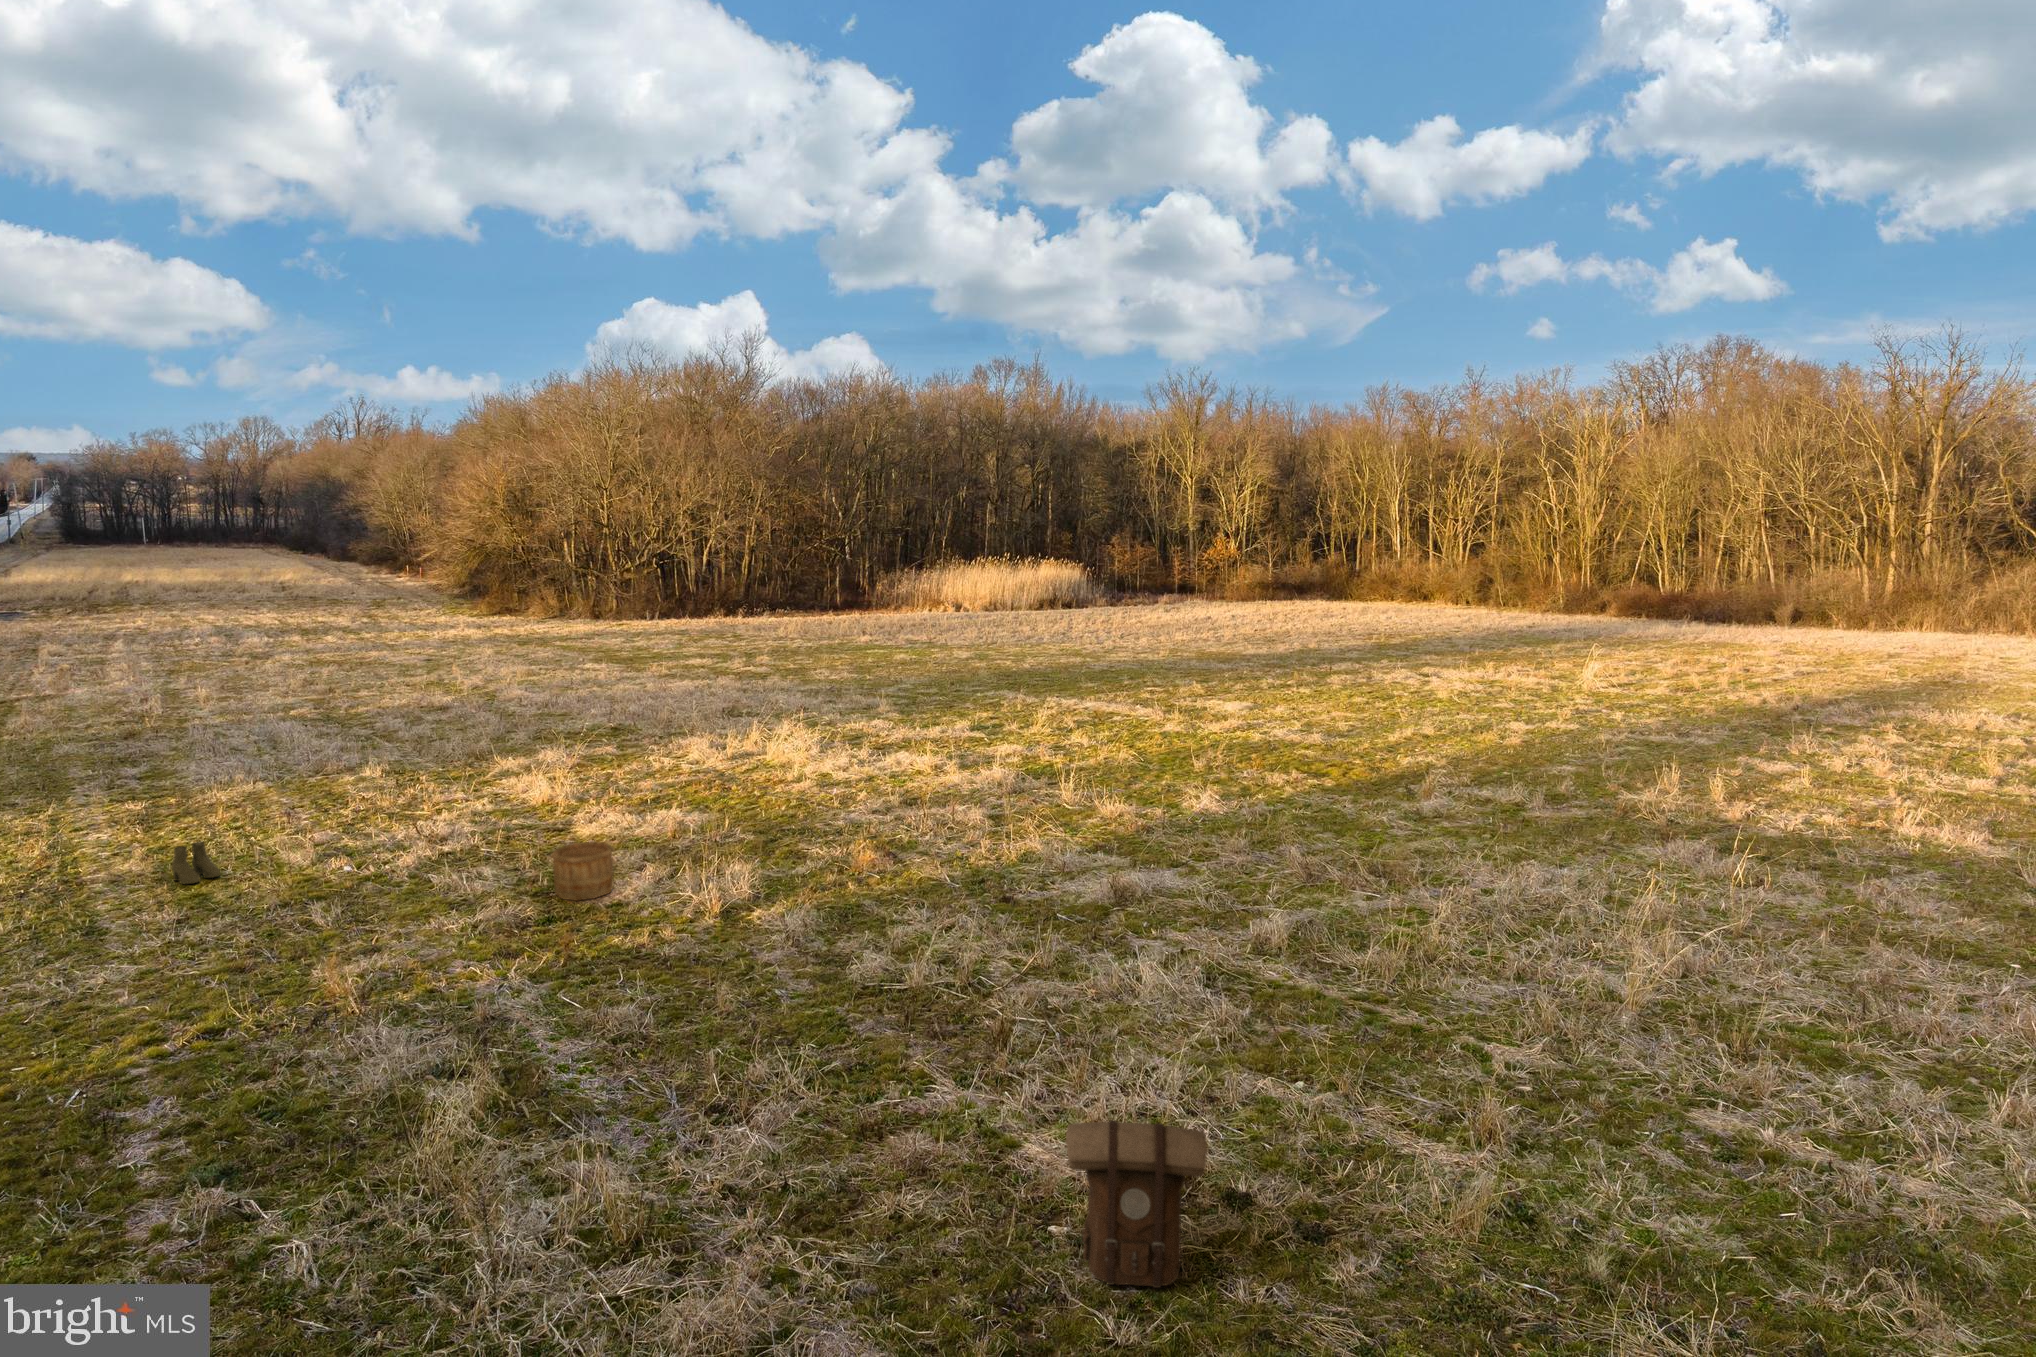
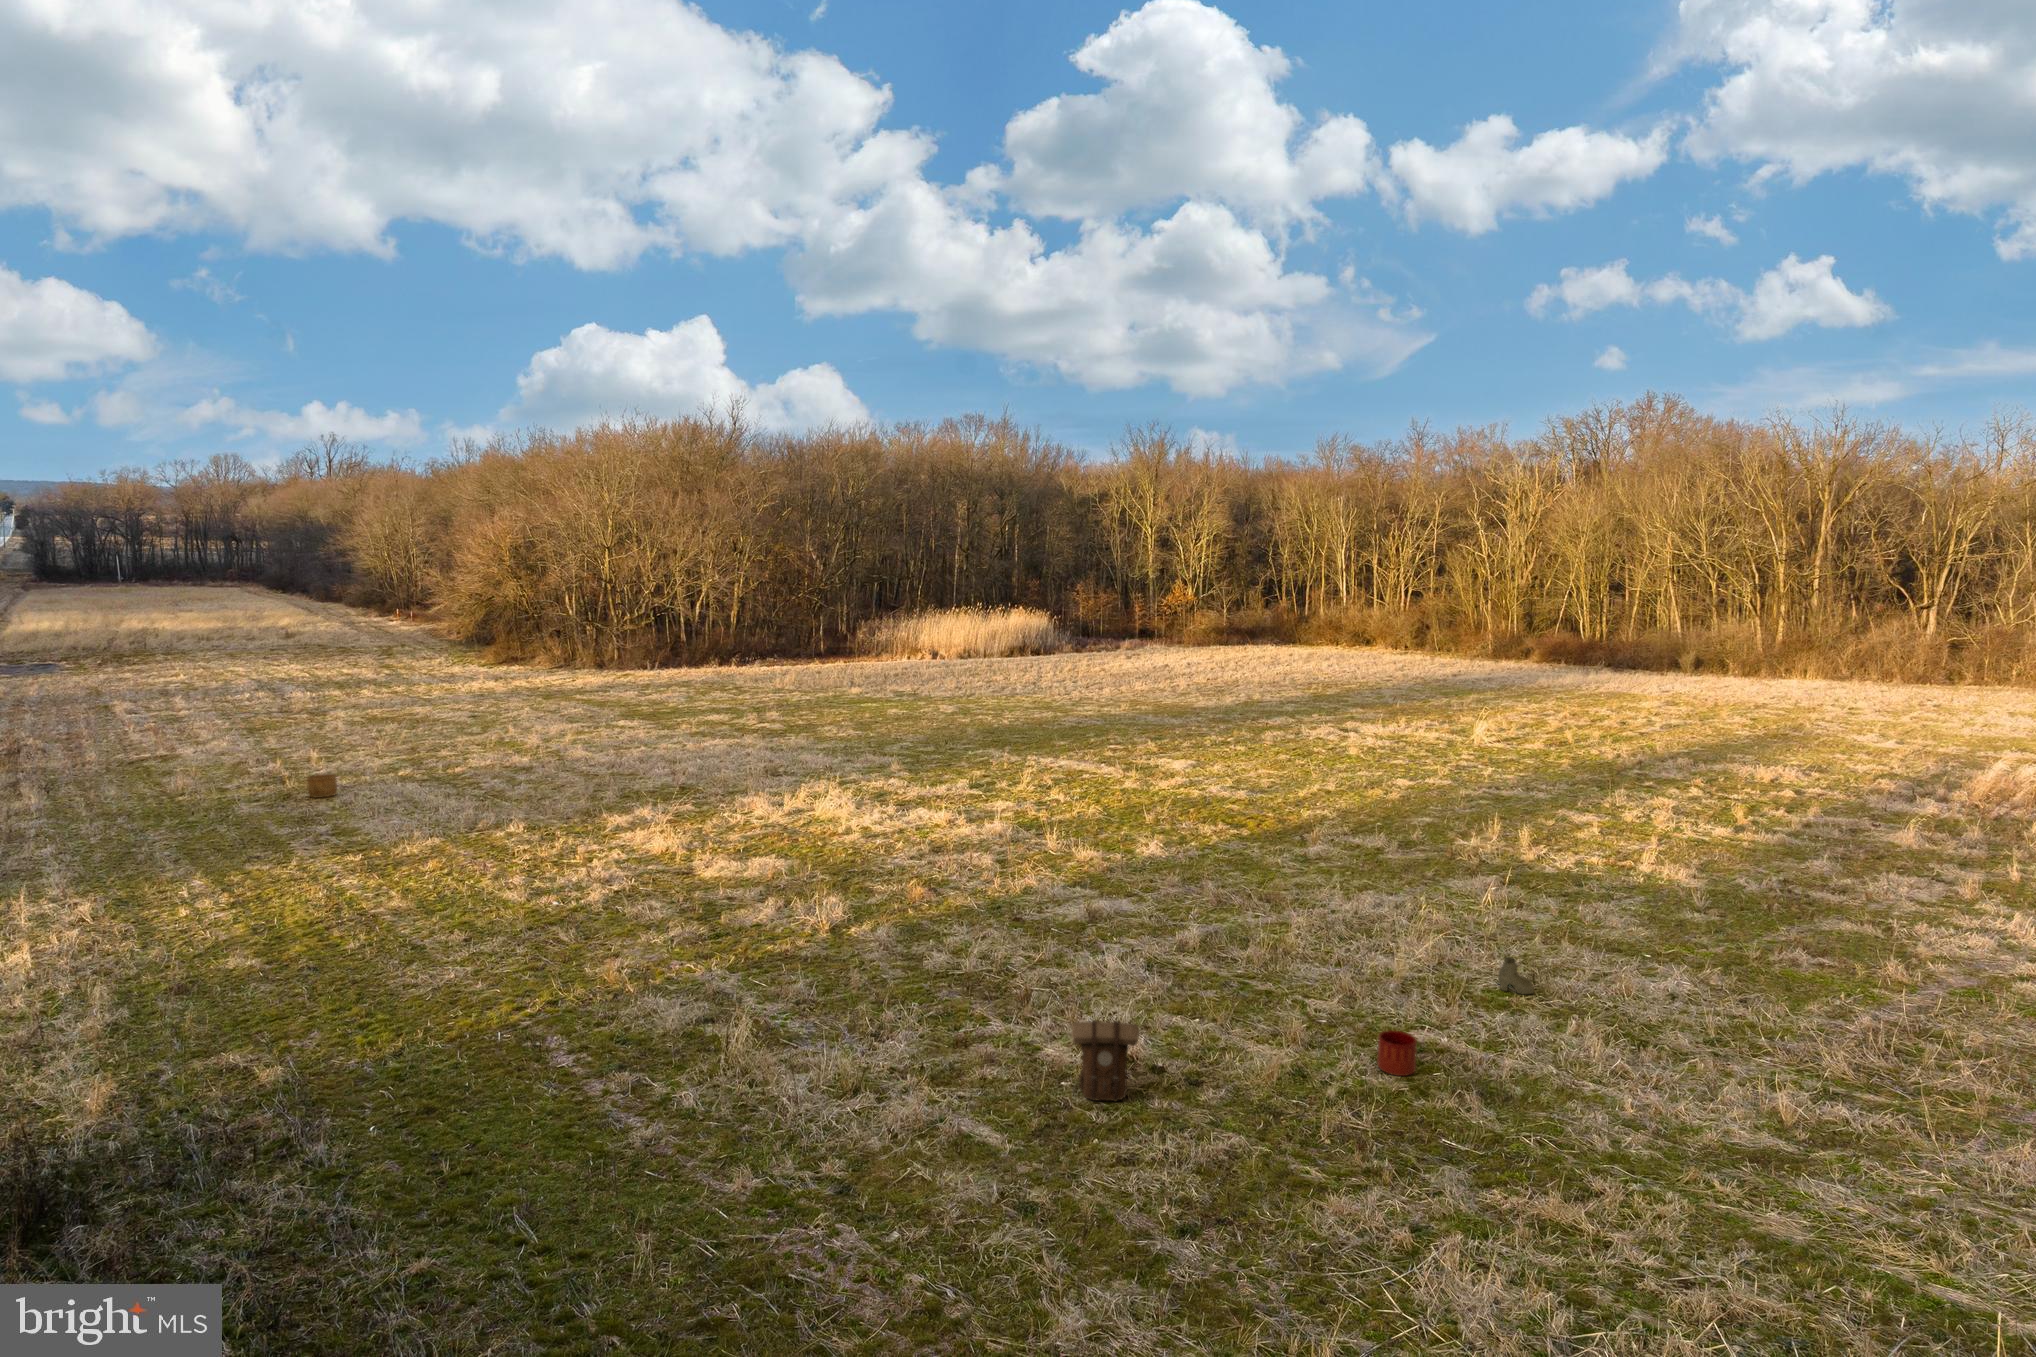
boots: present [172,841,220,884] -> present [1498,956,1534,994]
wooden bucket: present [551,842,614,901] -> present [307,774,337,798]
planter: none [1671,1131,1763,1229] -> present [1377,1030,1417,1076]

